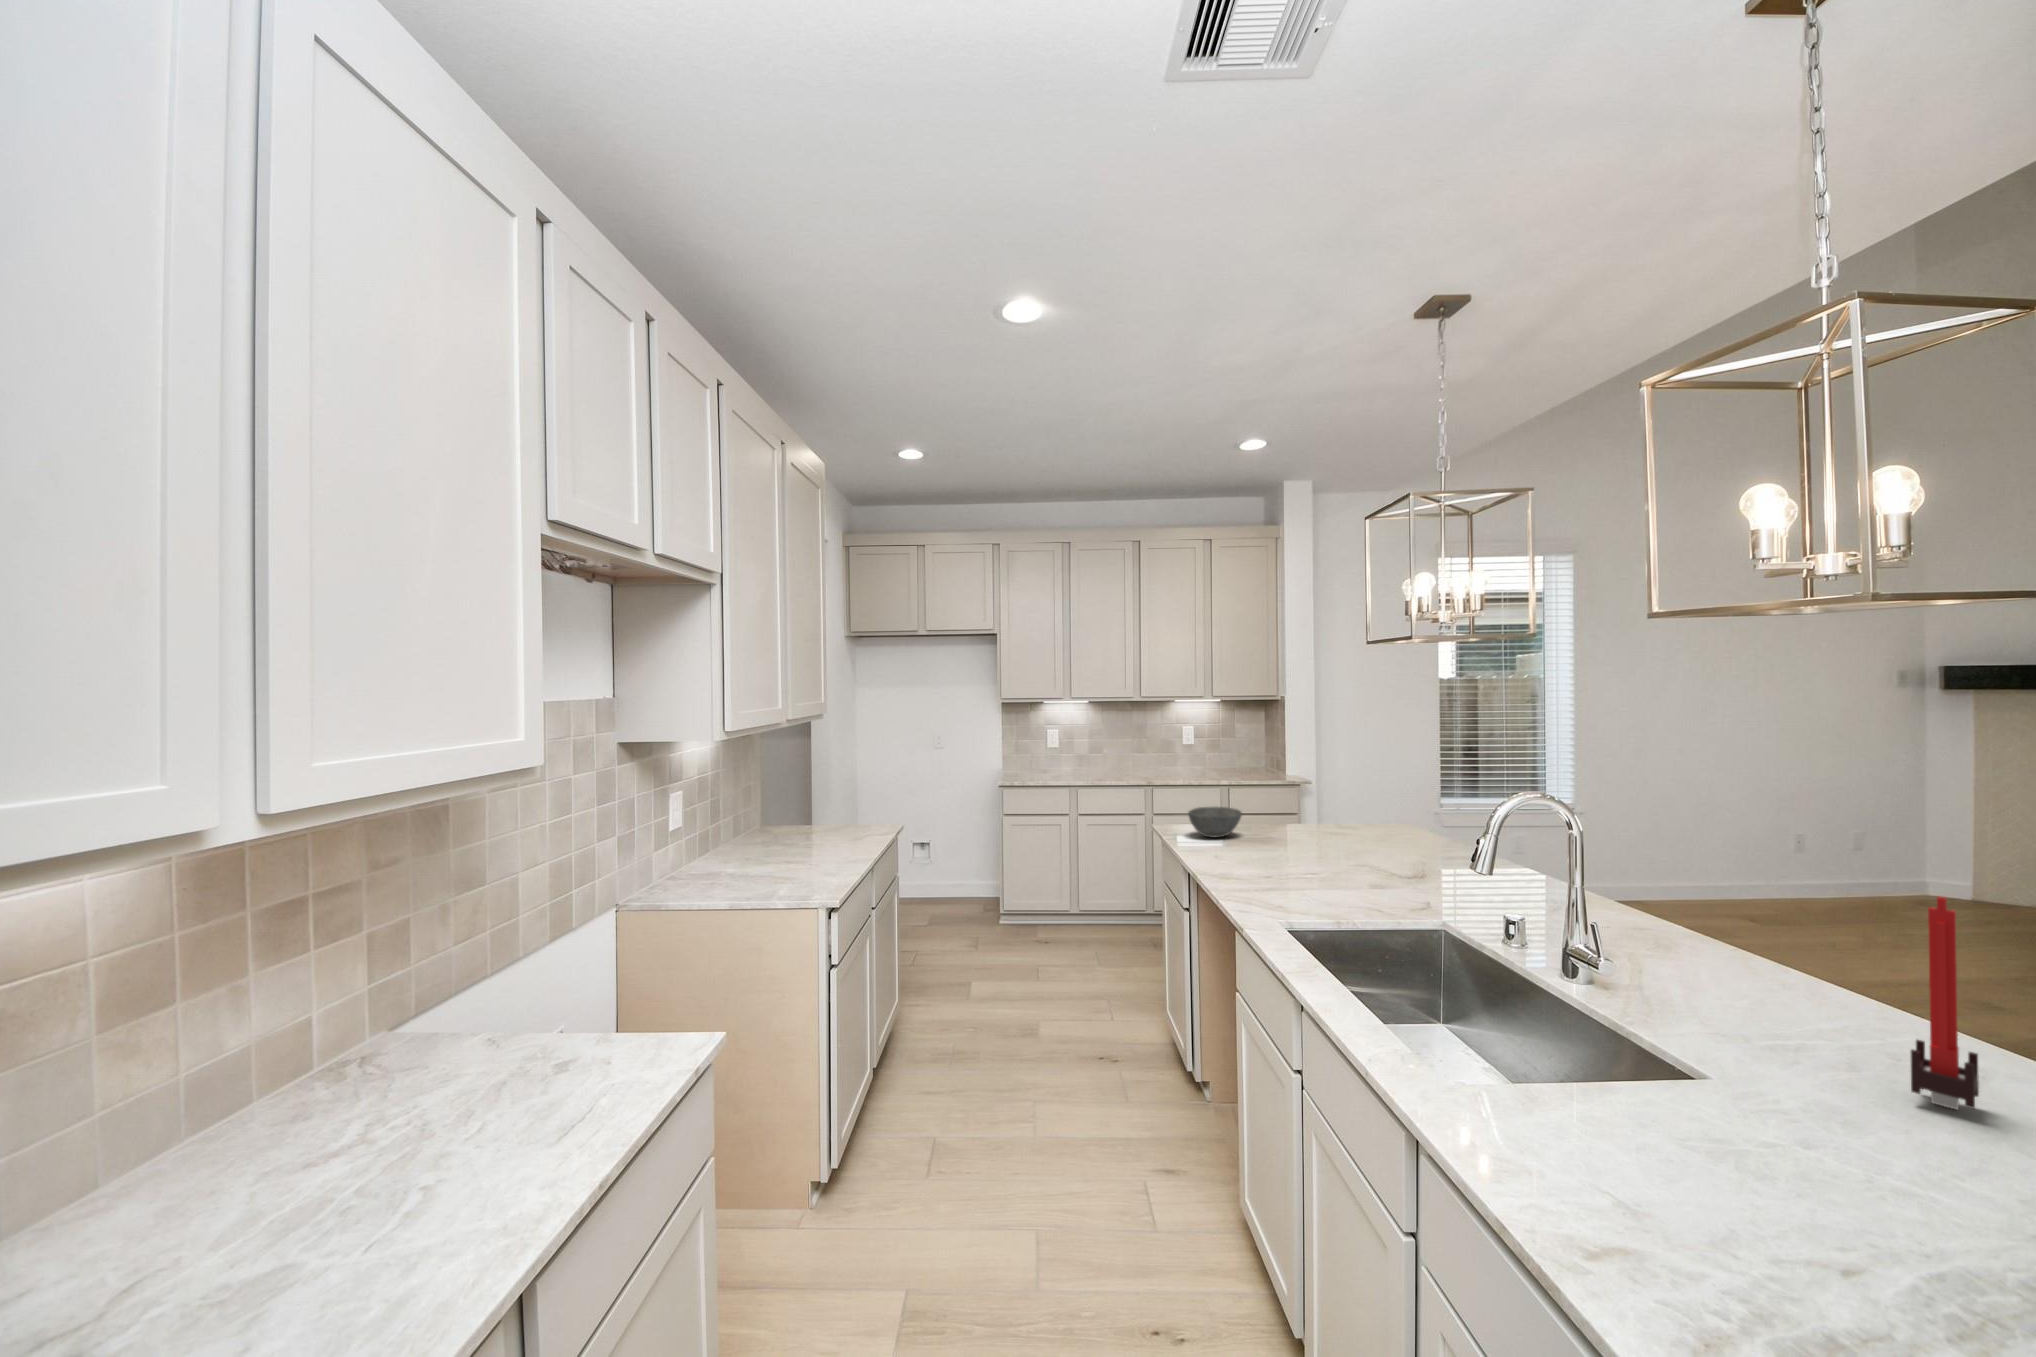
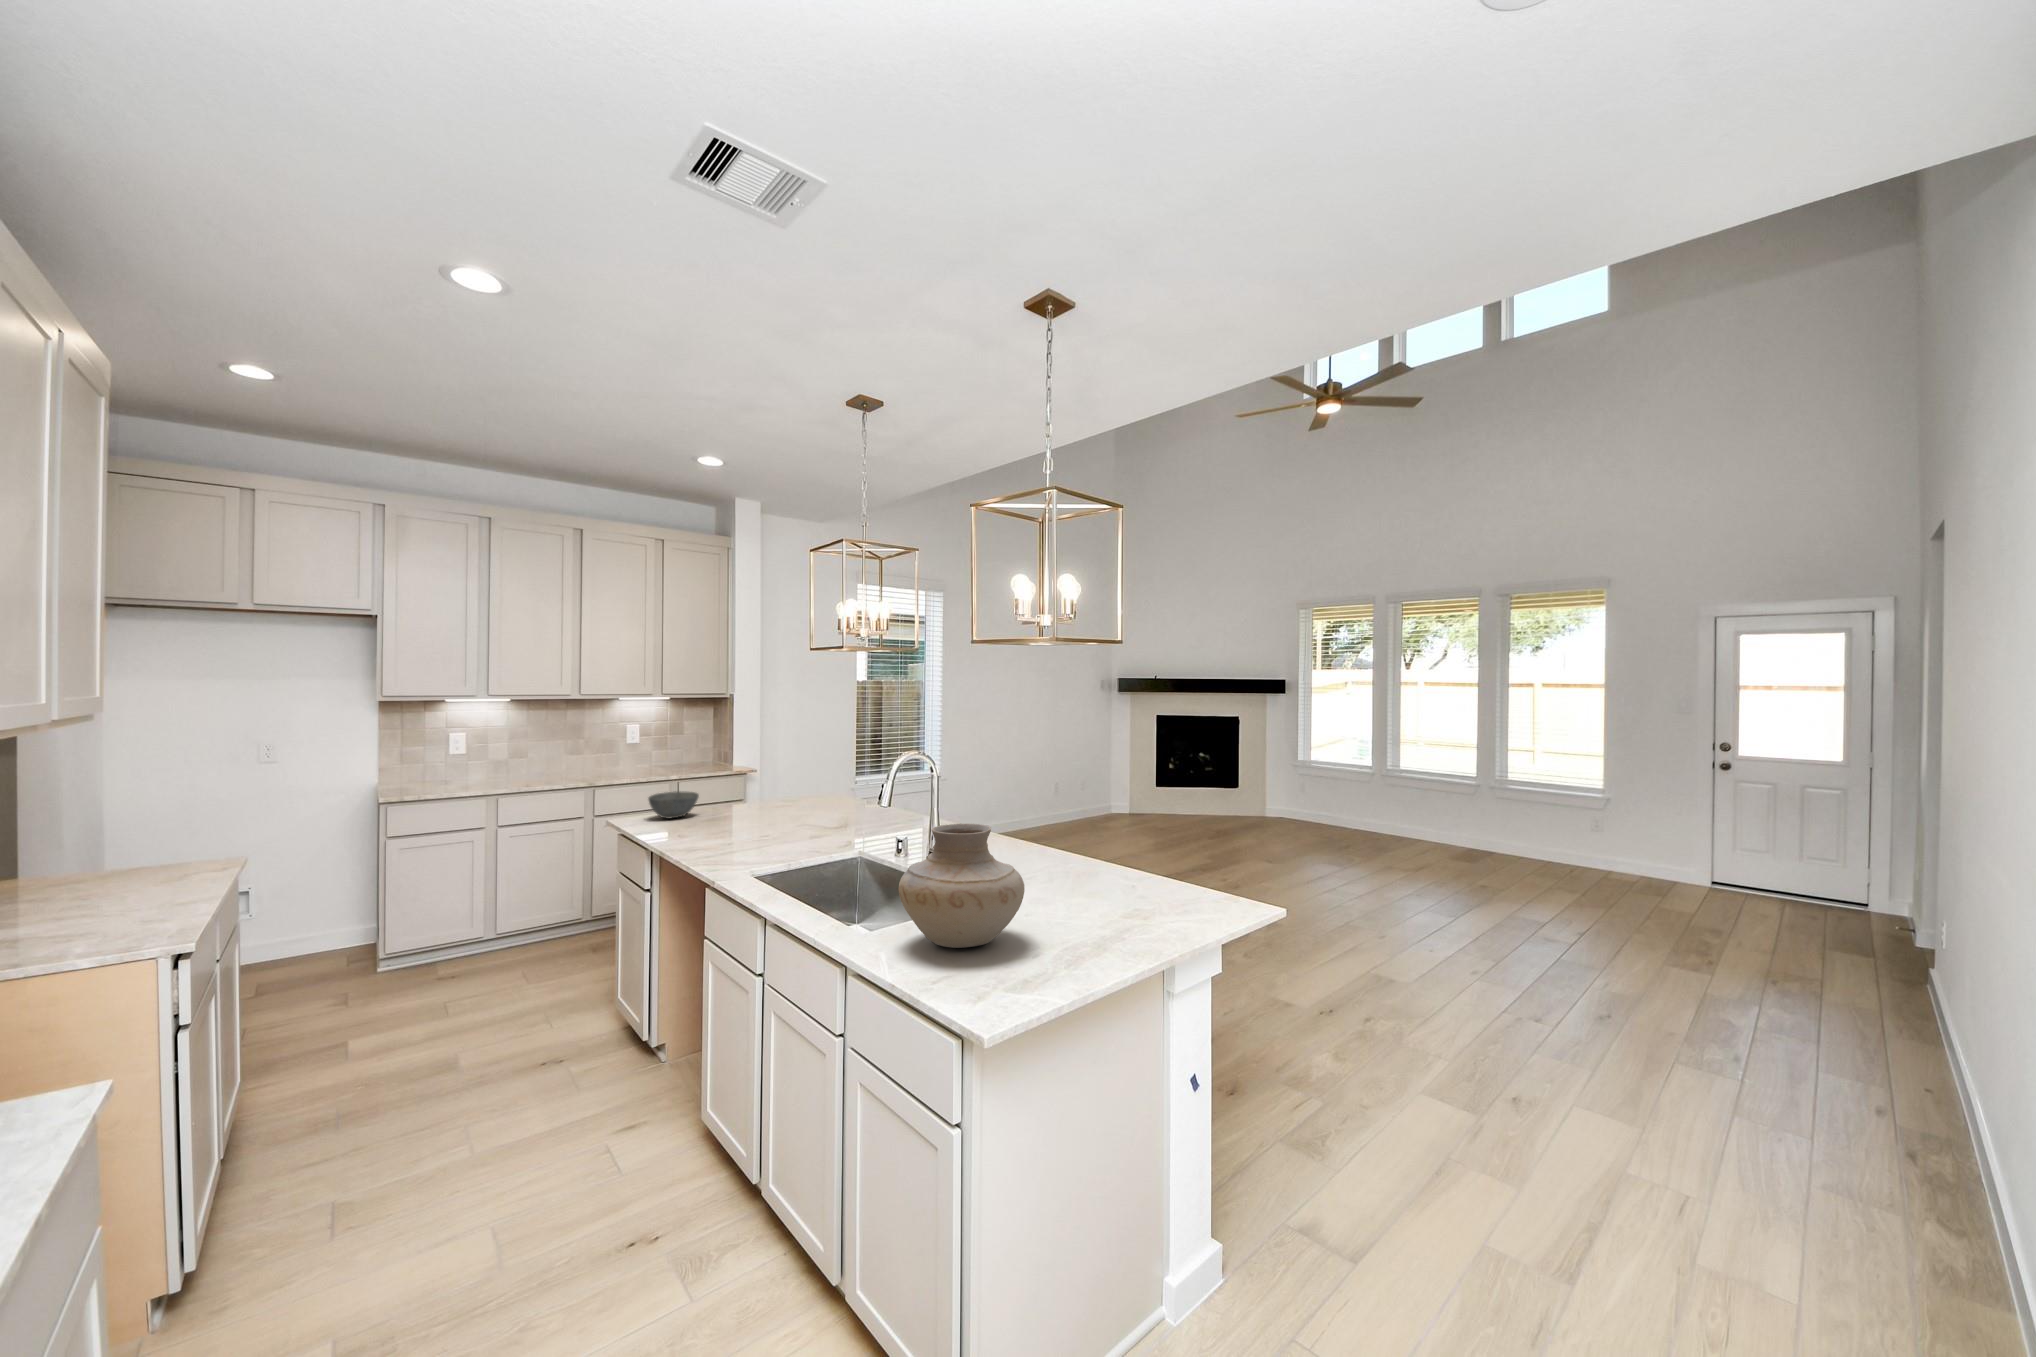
candle: present [1911,897,1979,1110] -> none [1069,786,1093,888]
vase: none [1517,959,1833,1231] -> present [899,823,1025,948]

